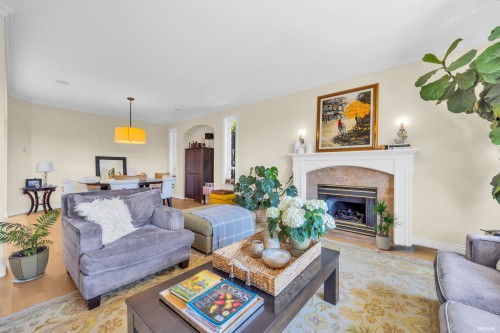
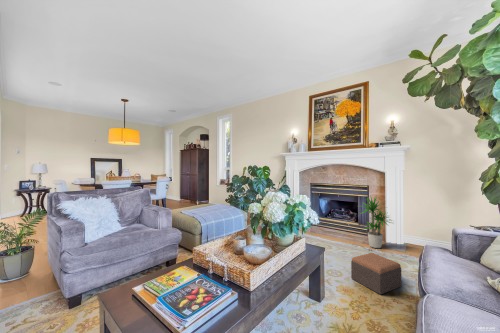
footstool: none [363,255,414,297] -> present [351,253,402,294]

